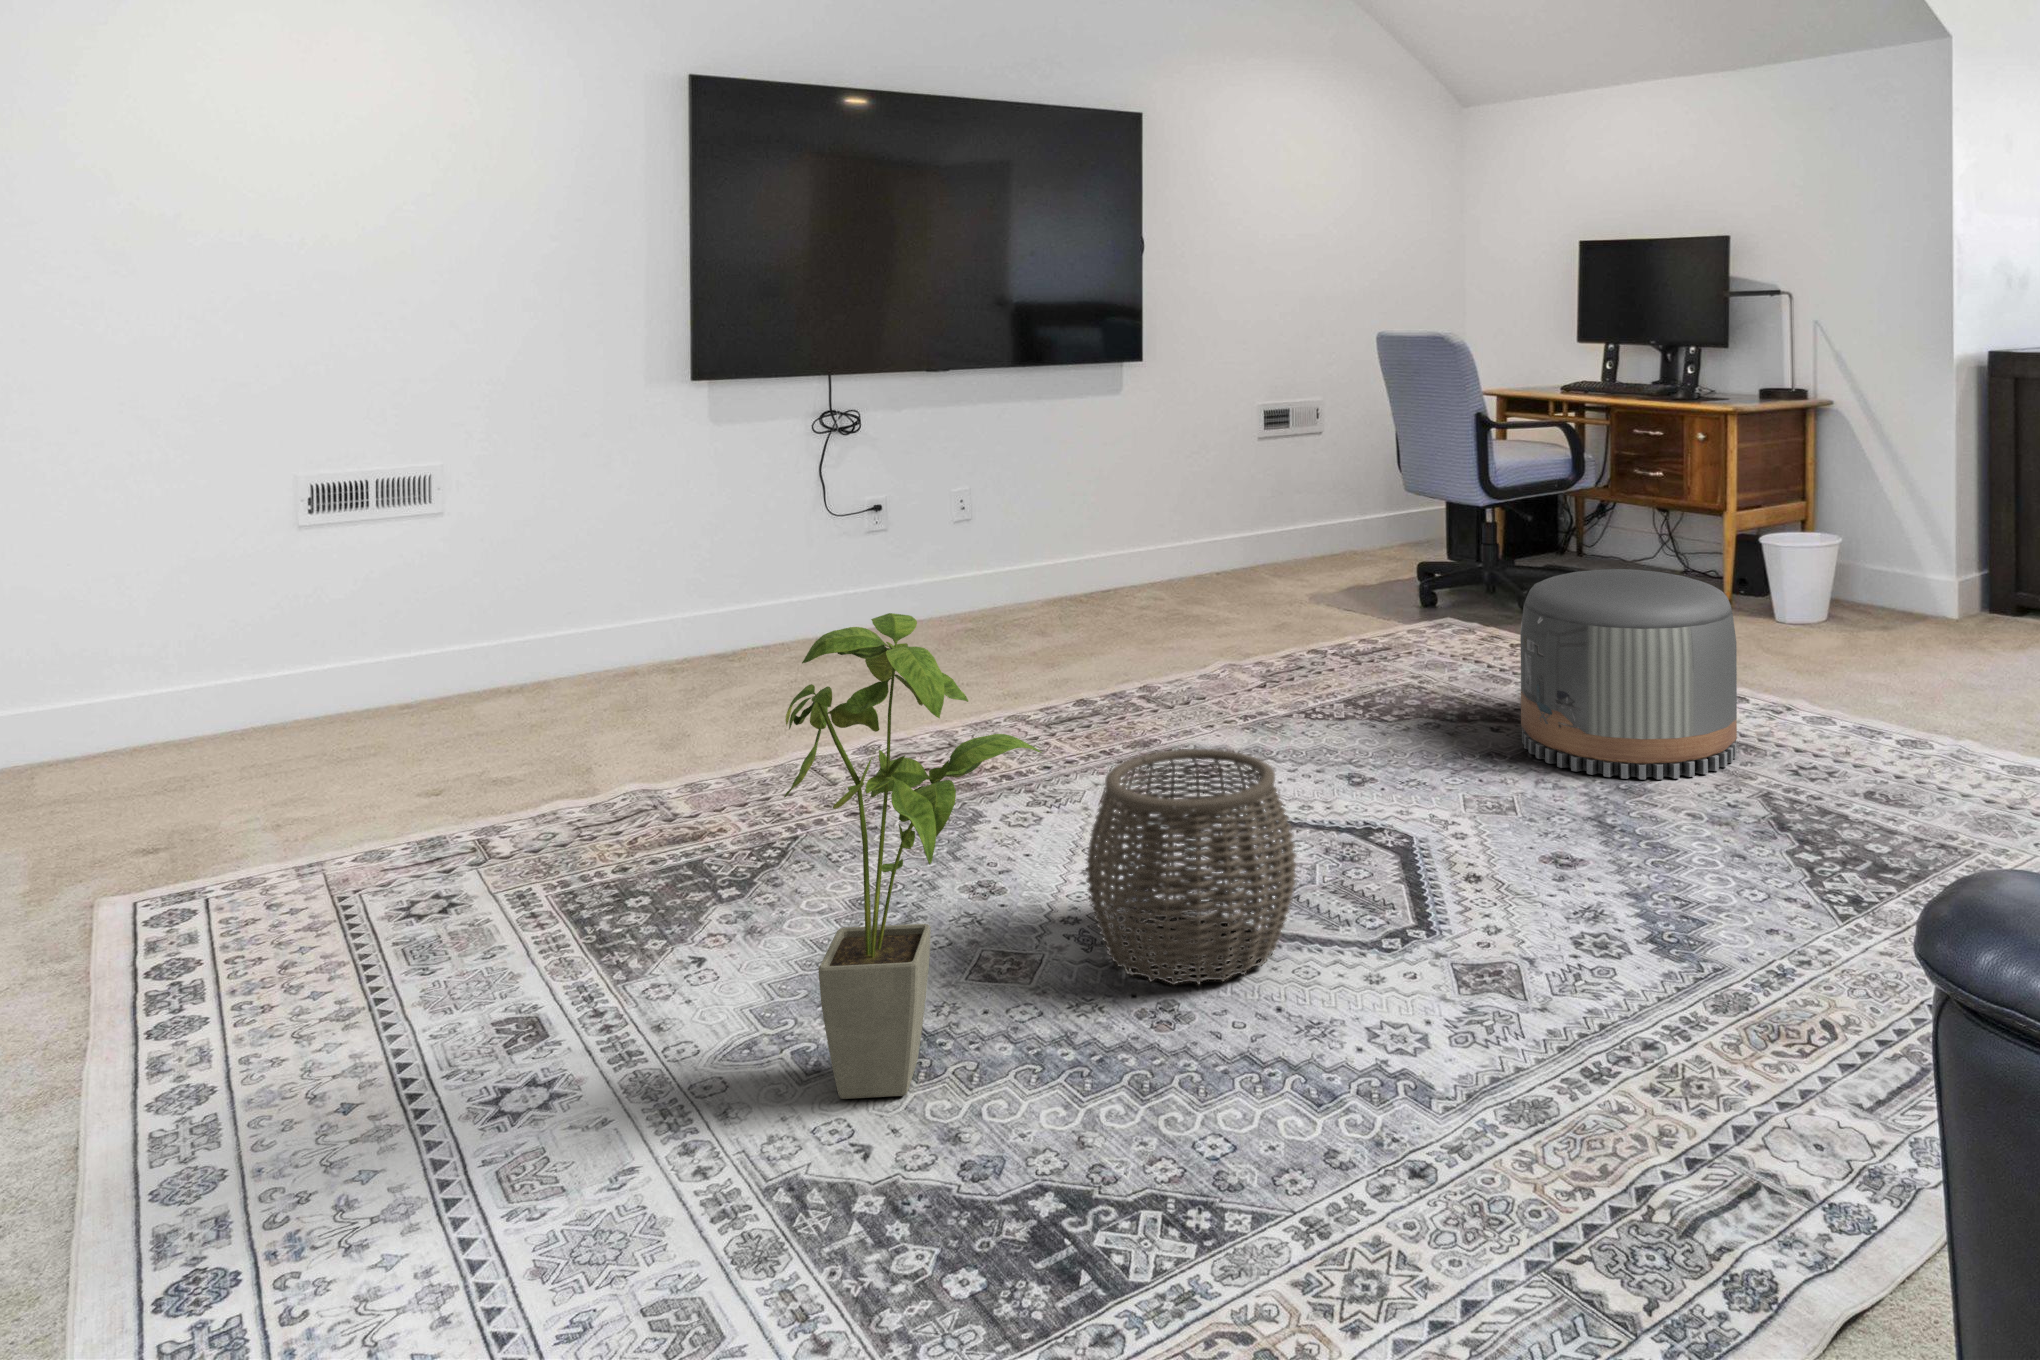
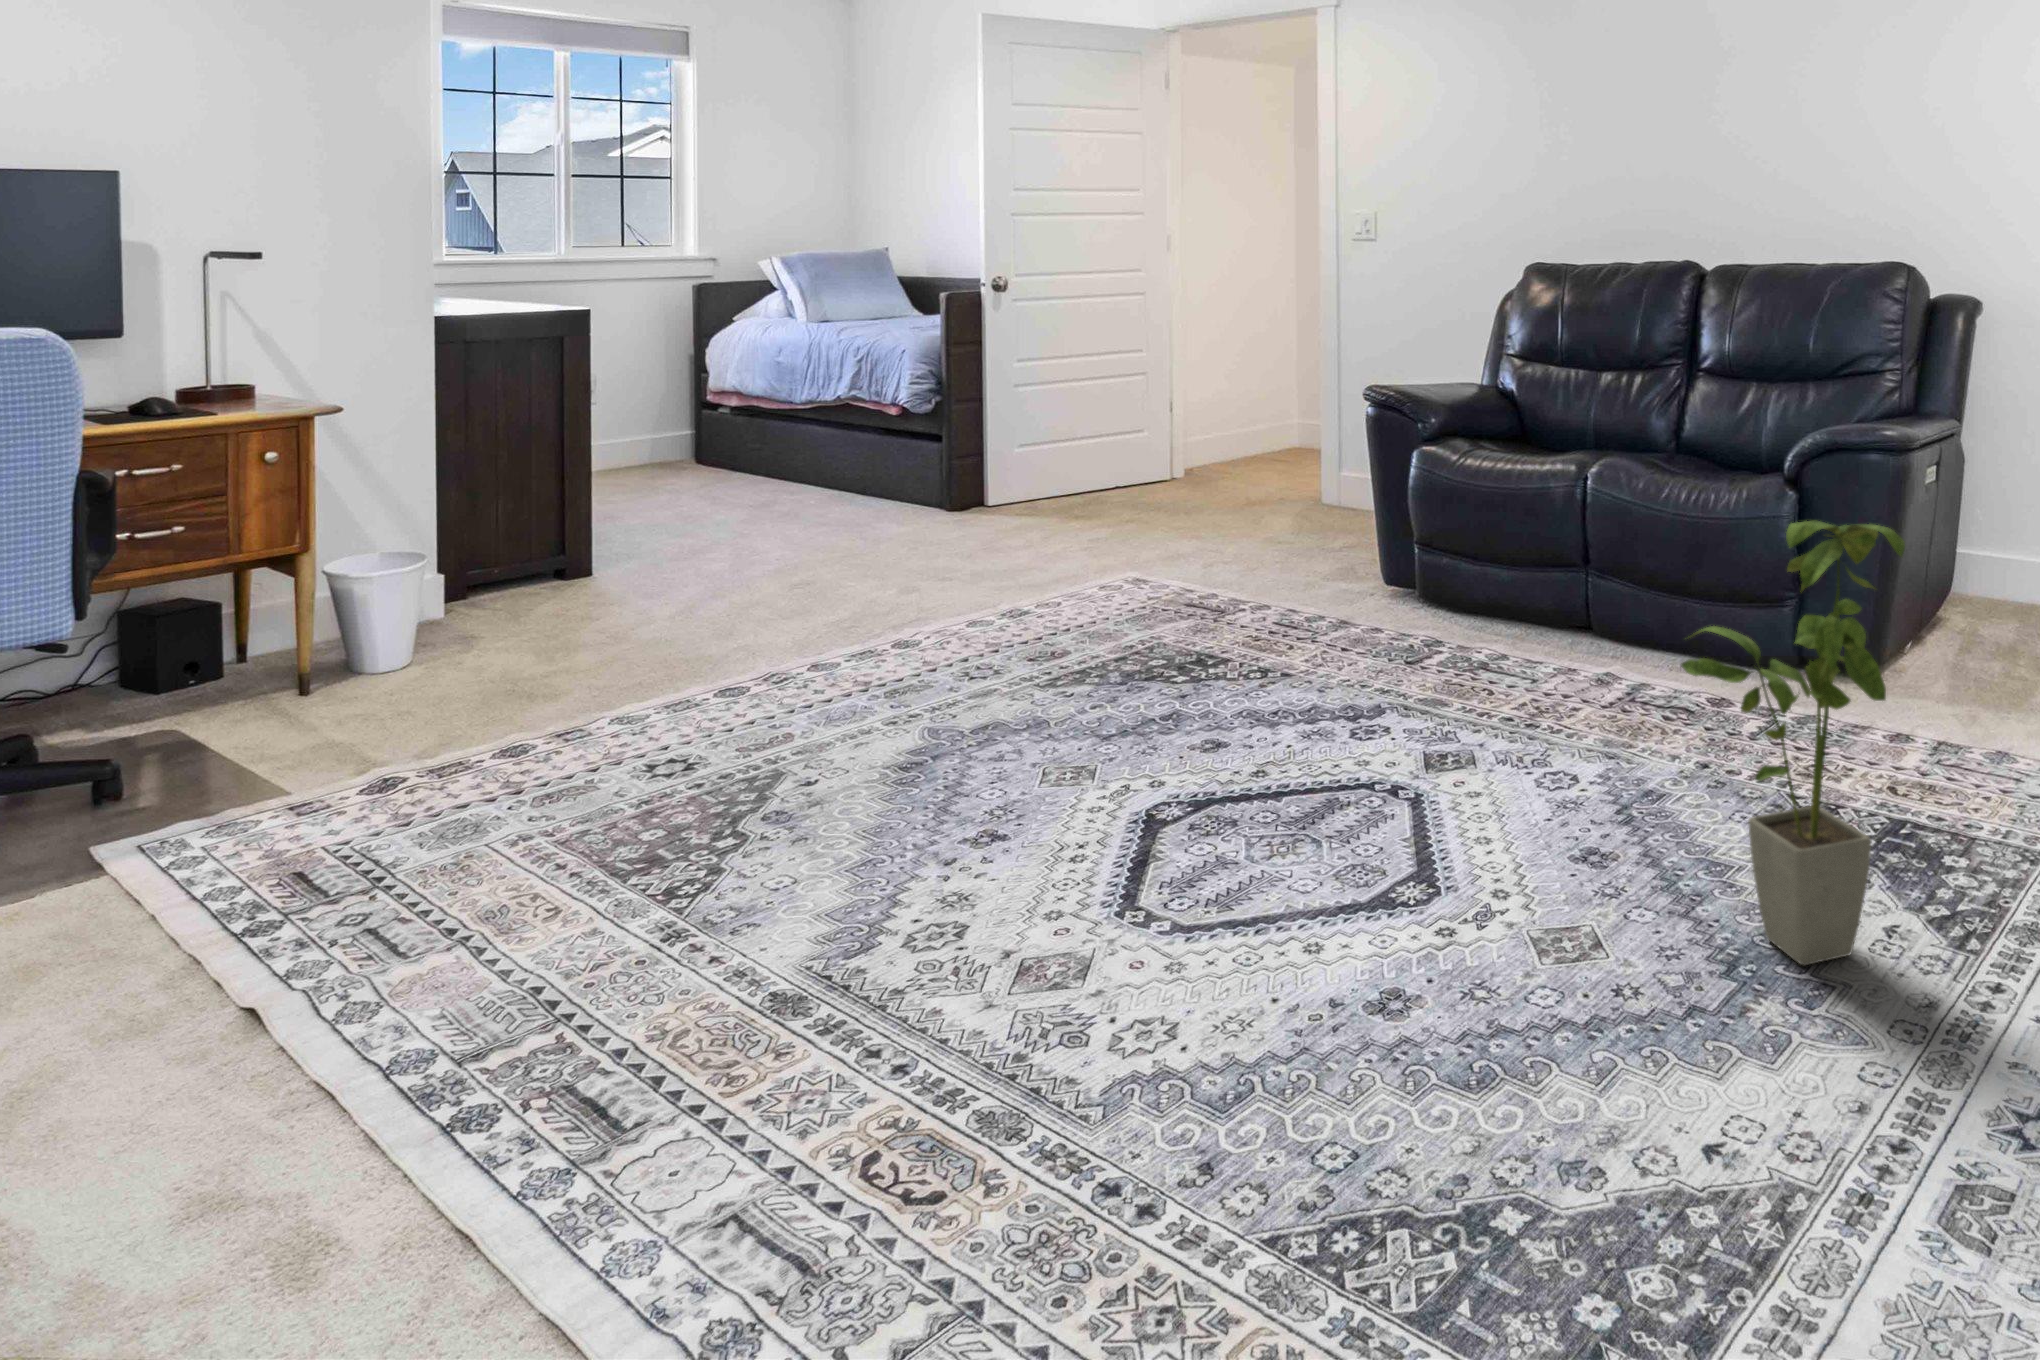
pouf: present [1520,569,1737,779] -> none [760,543,997,772]
woven basket: present [1086,749,1297,985] -> none [1373,673,1575,895]

